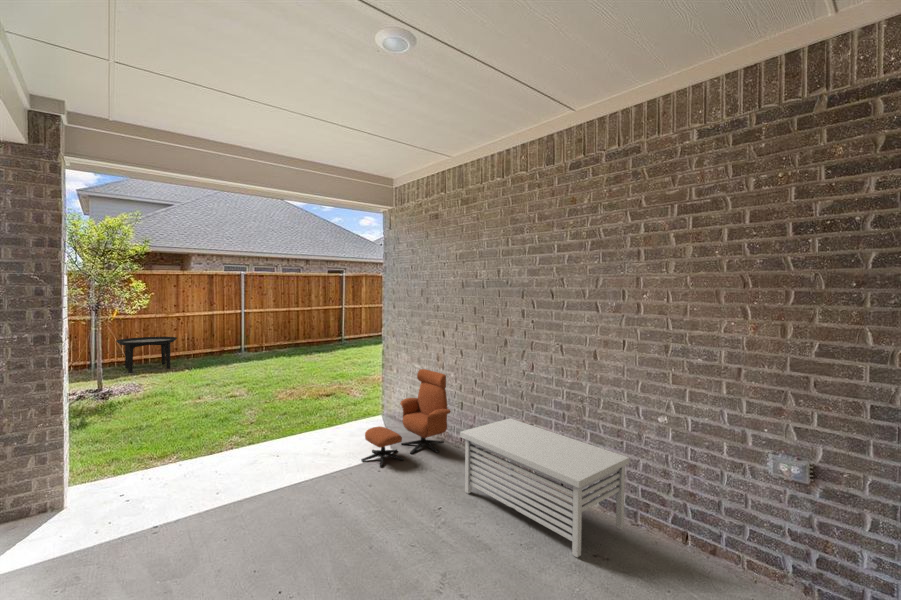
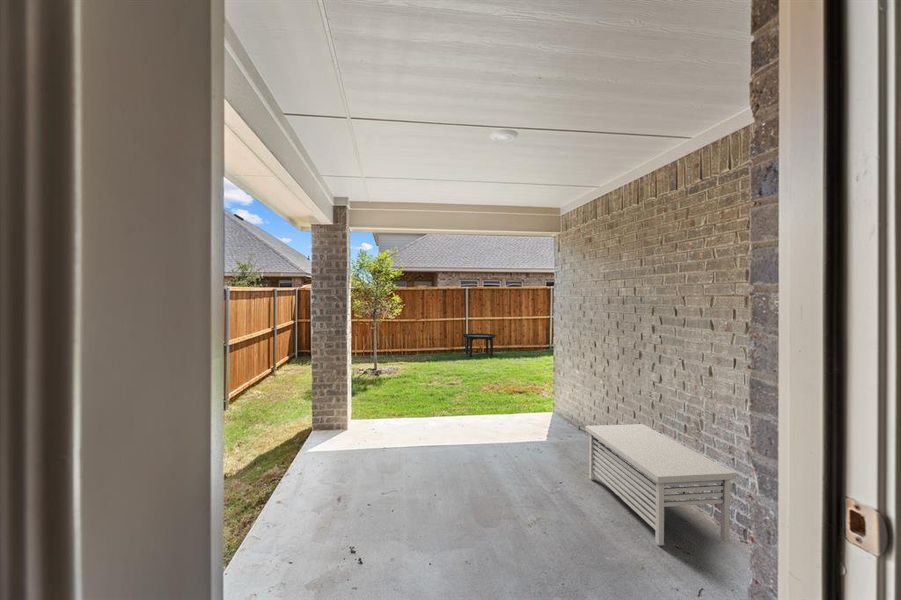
round table: present [116,337,177,373] -> present [463,334,496,357]
lounge chair: present [361,369,451,467] -> none [519,373,597,447]

